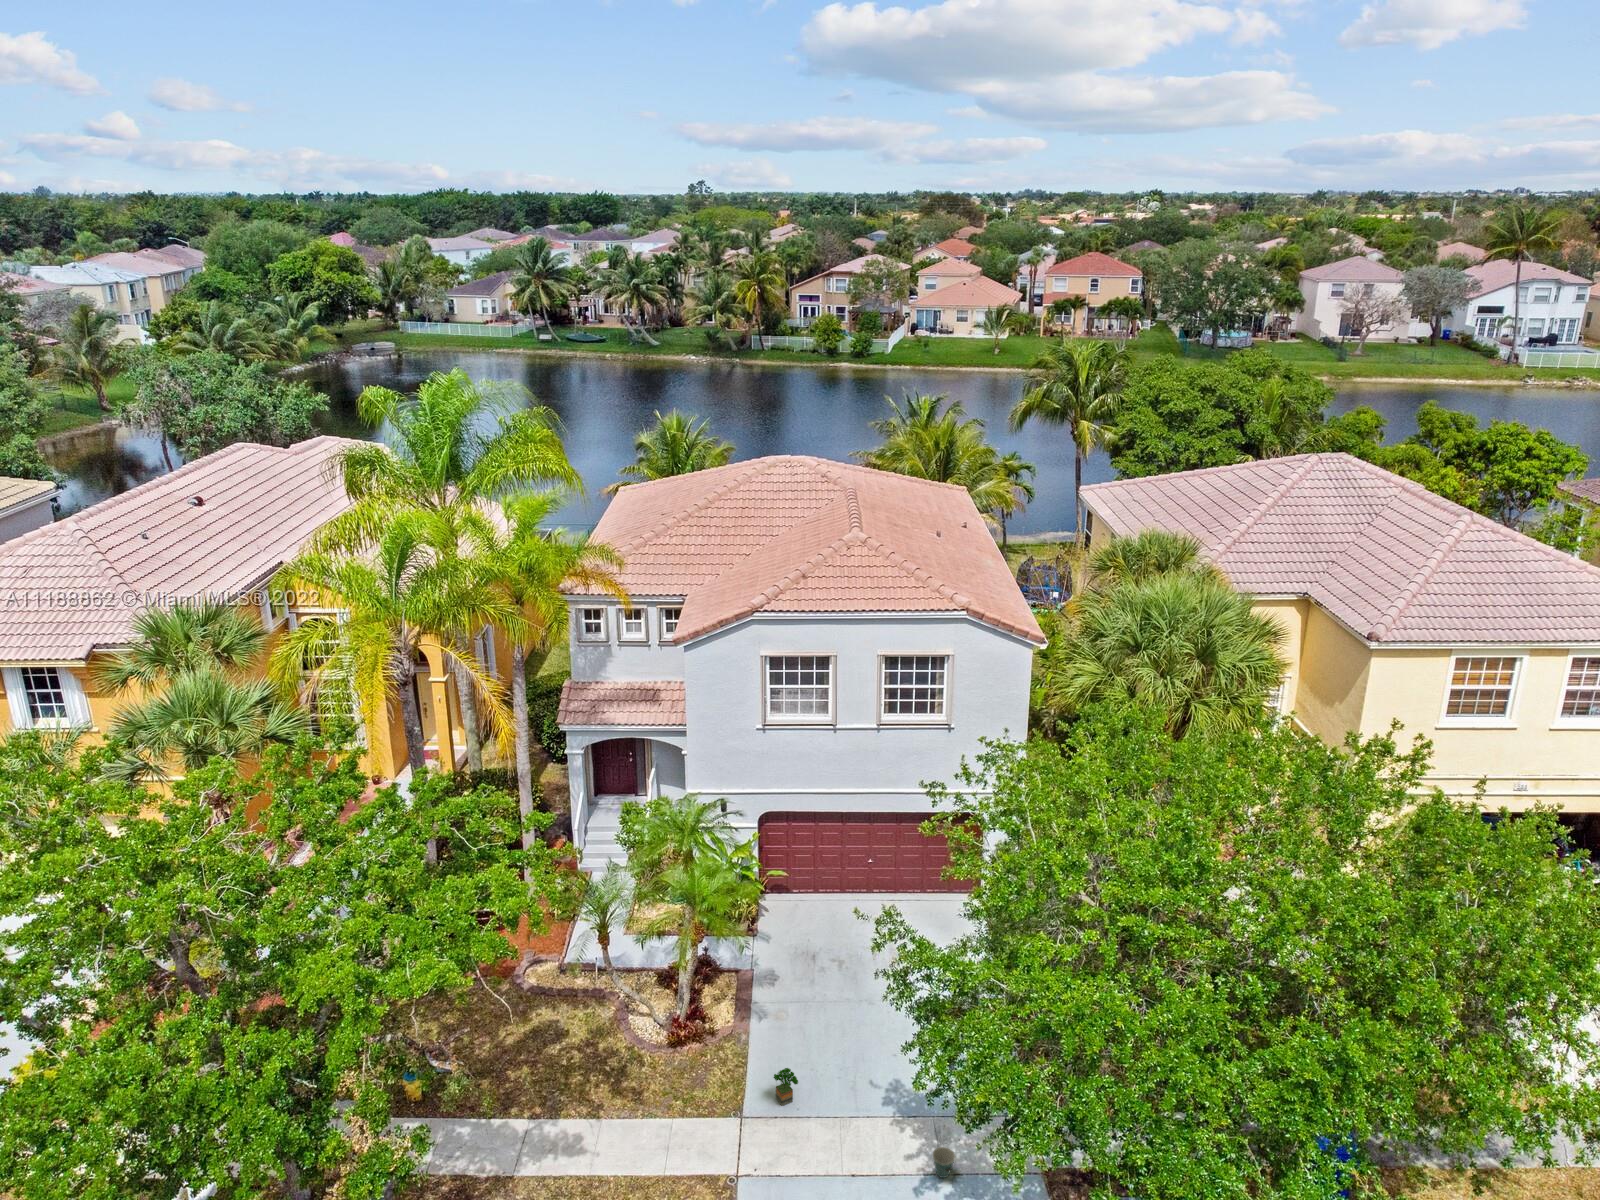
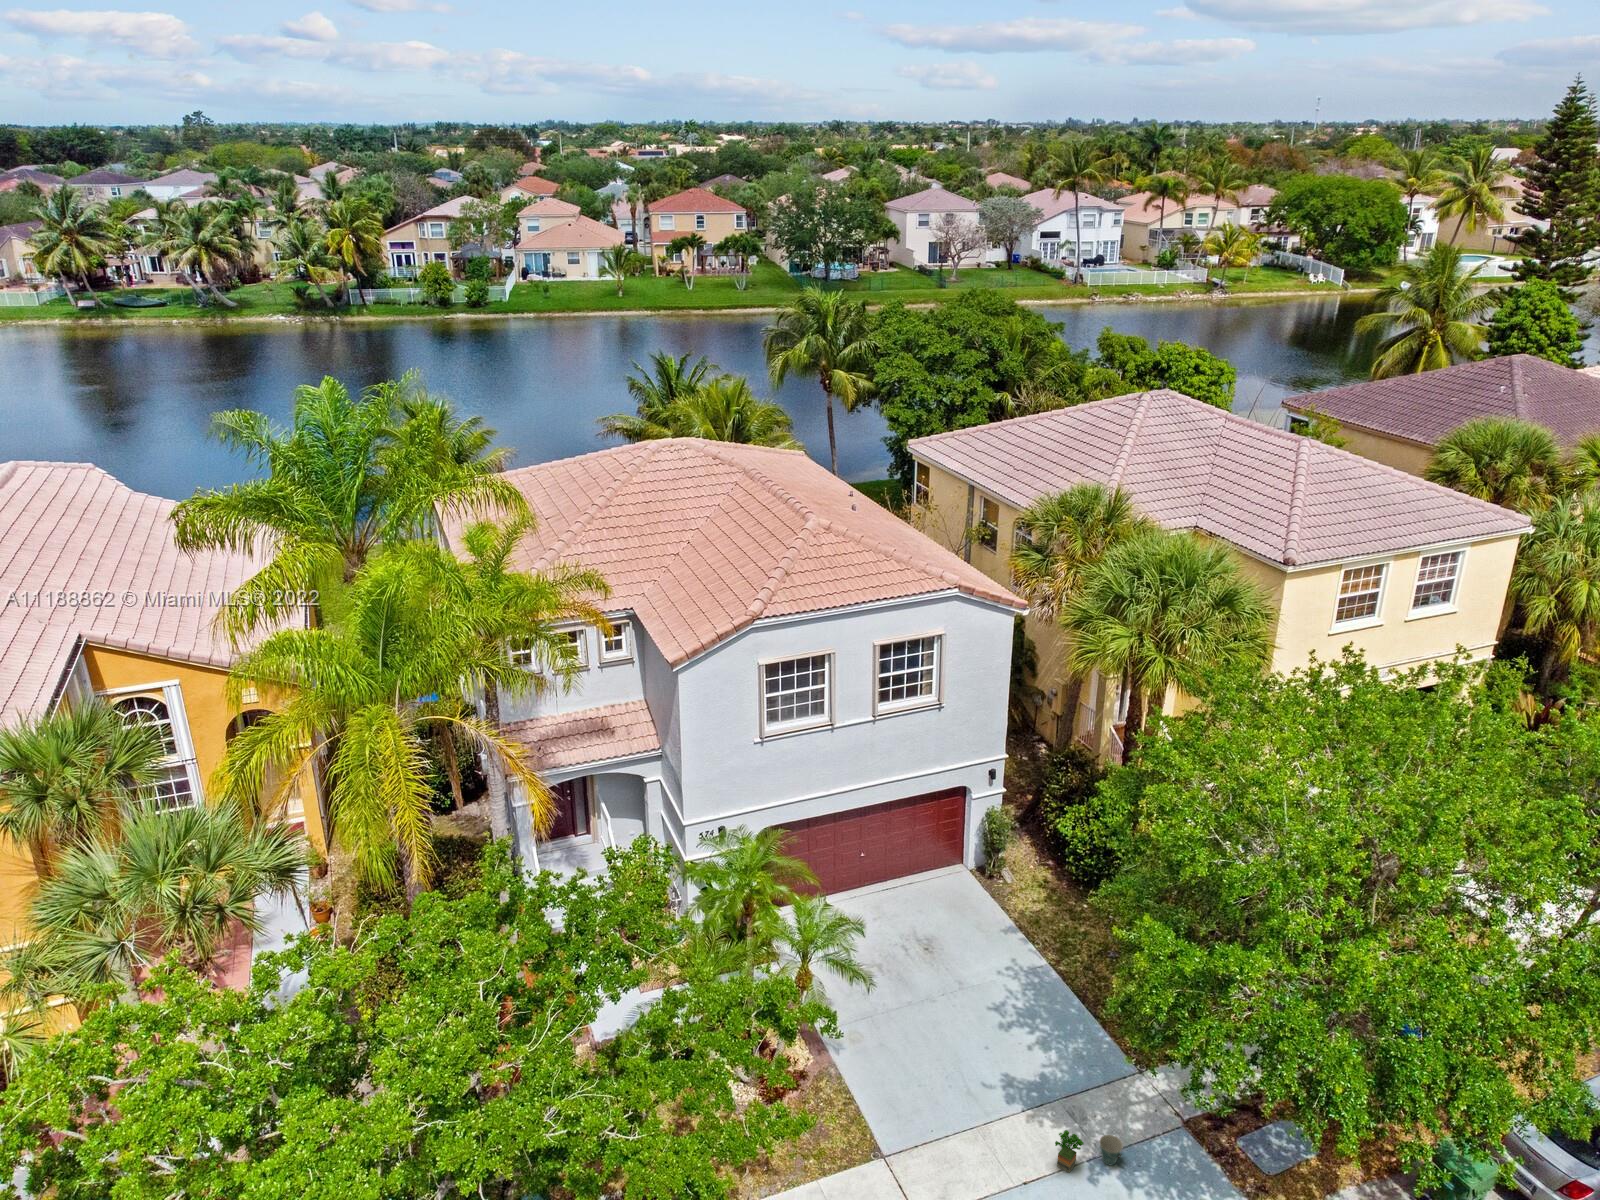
potted tree: present [774,1068,798,1106] -> present [1055,1130,1084,1173]

